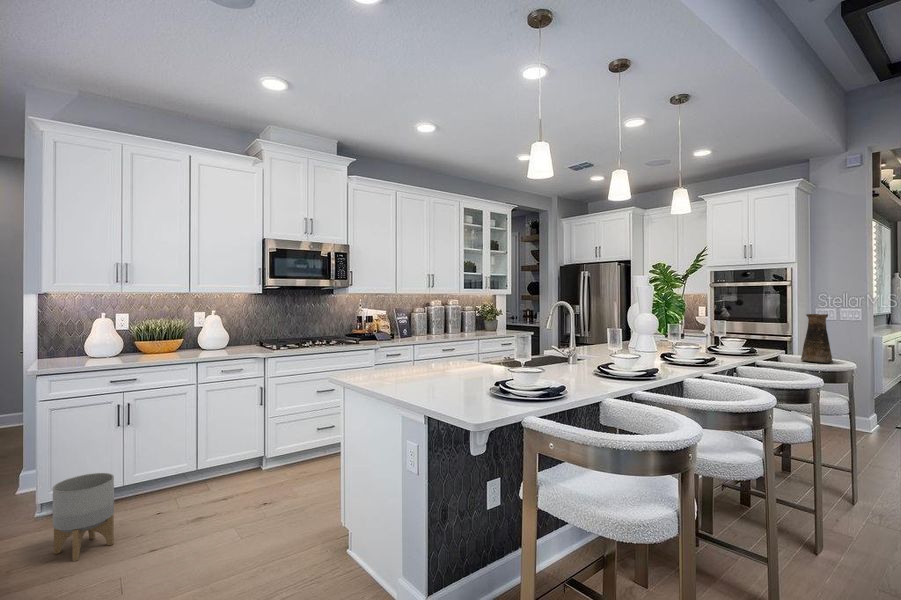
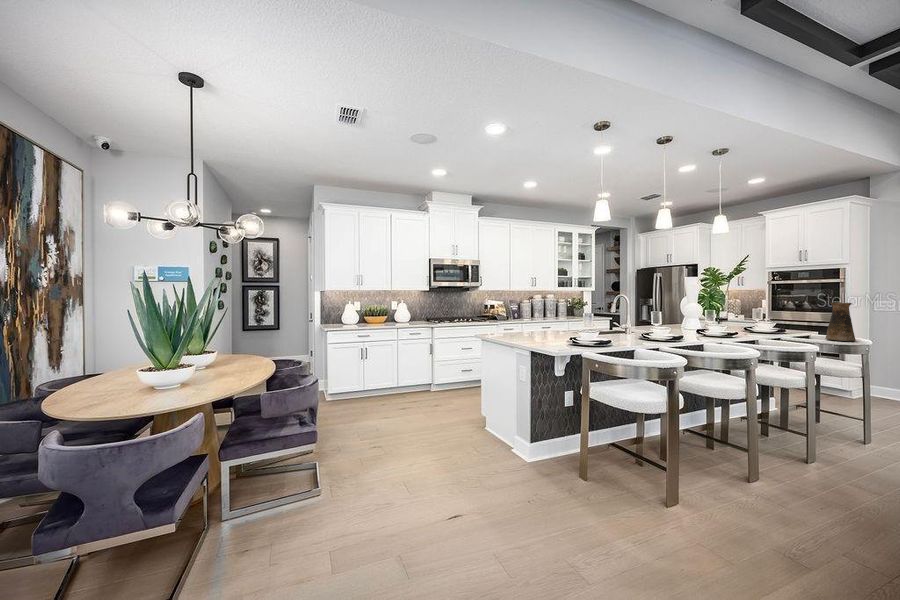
planter: present [53,473,114,561] -> none [334,382,360,423]

